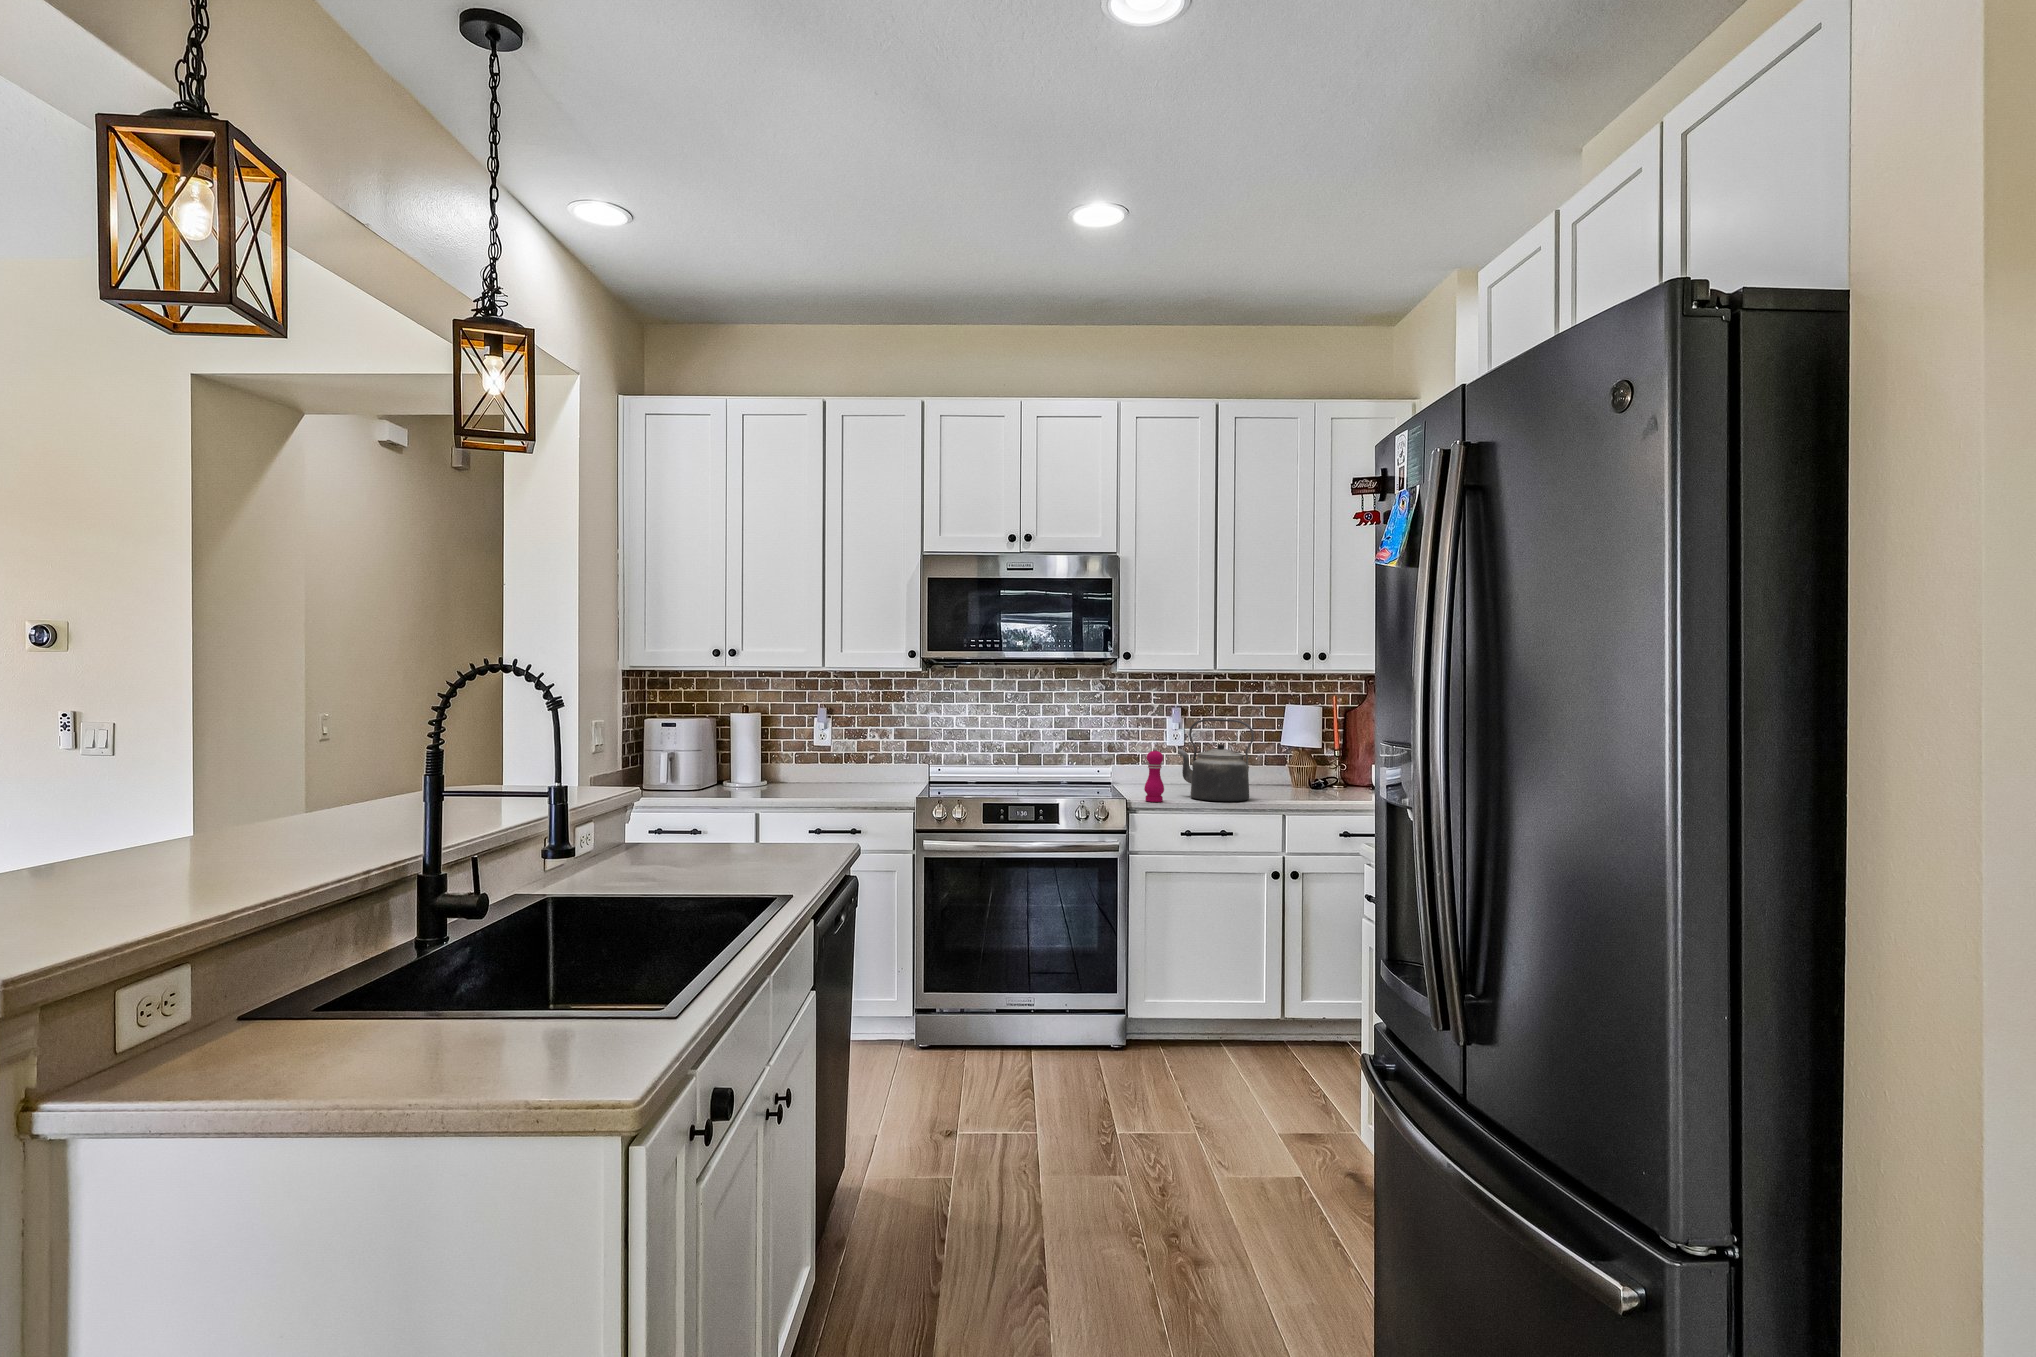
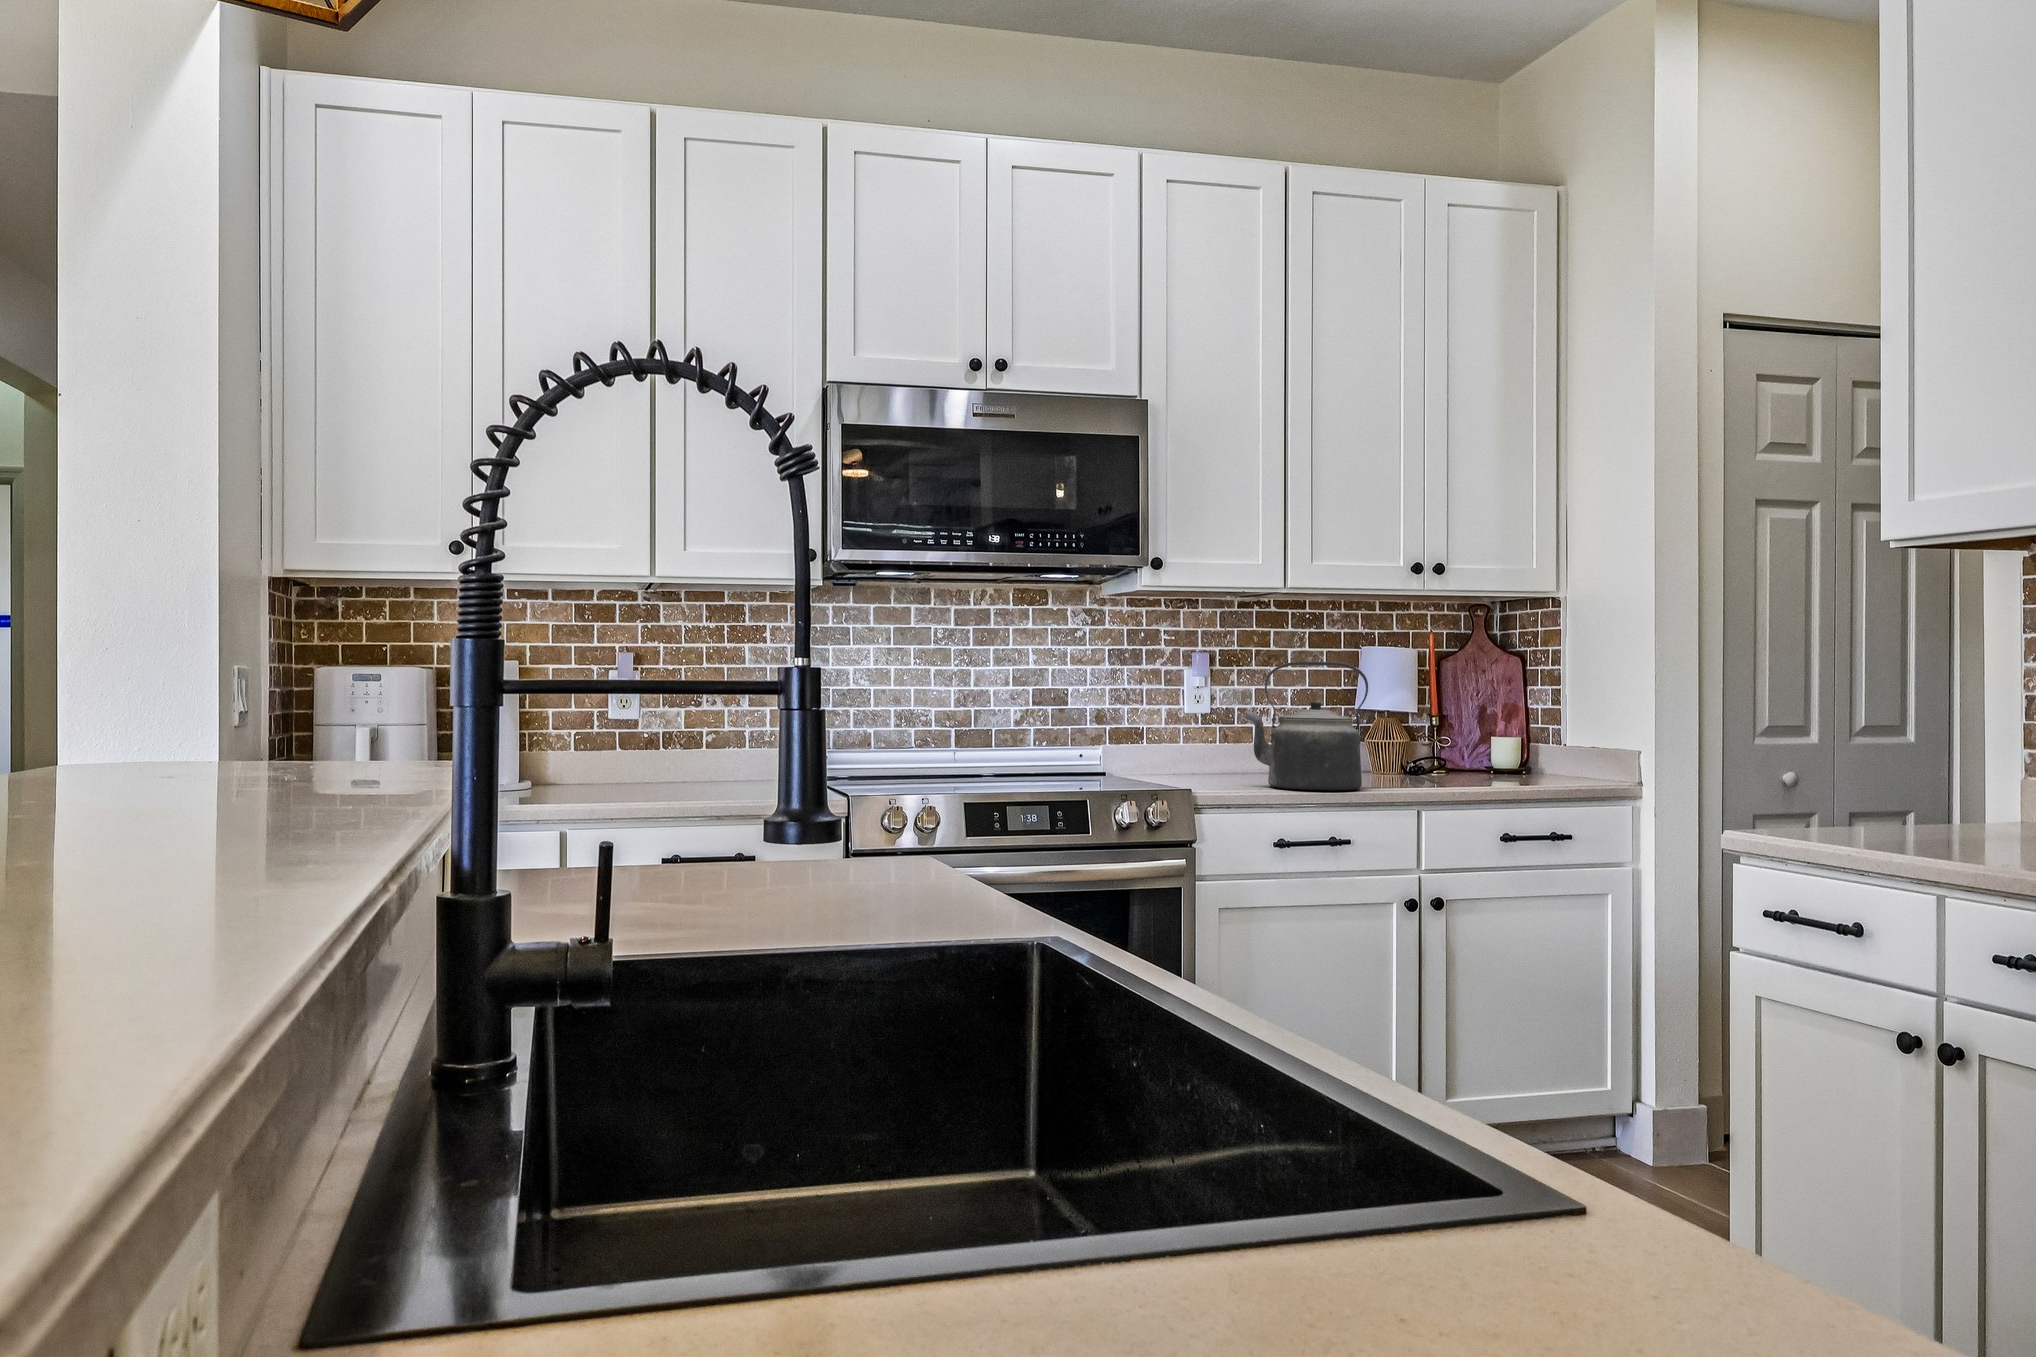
pepper mill: present [1144,747,1164,802] -> none [1215,704,1248,793]

